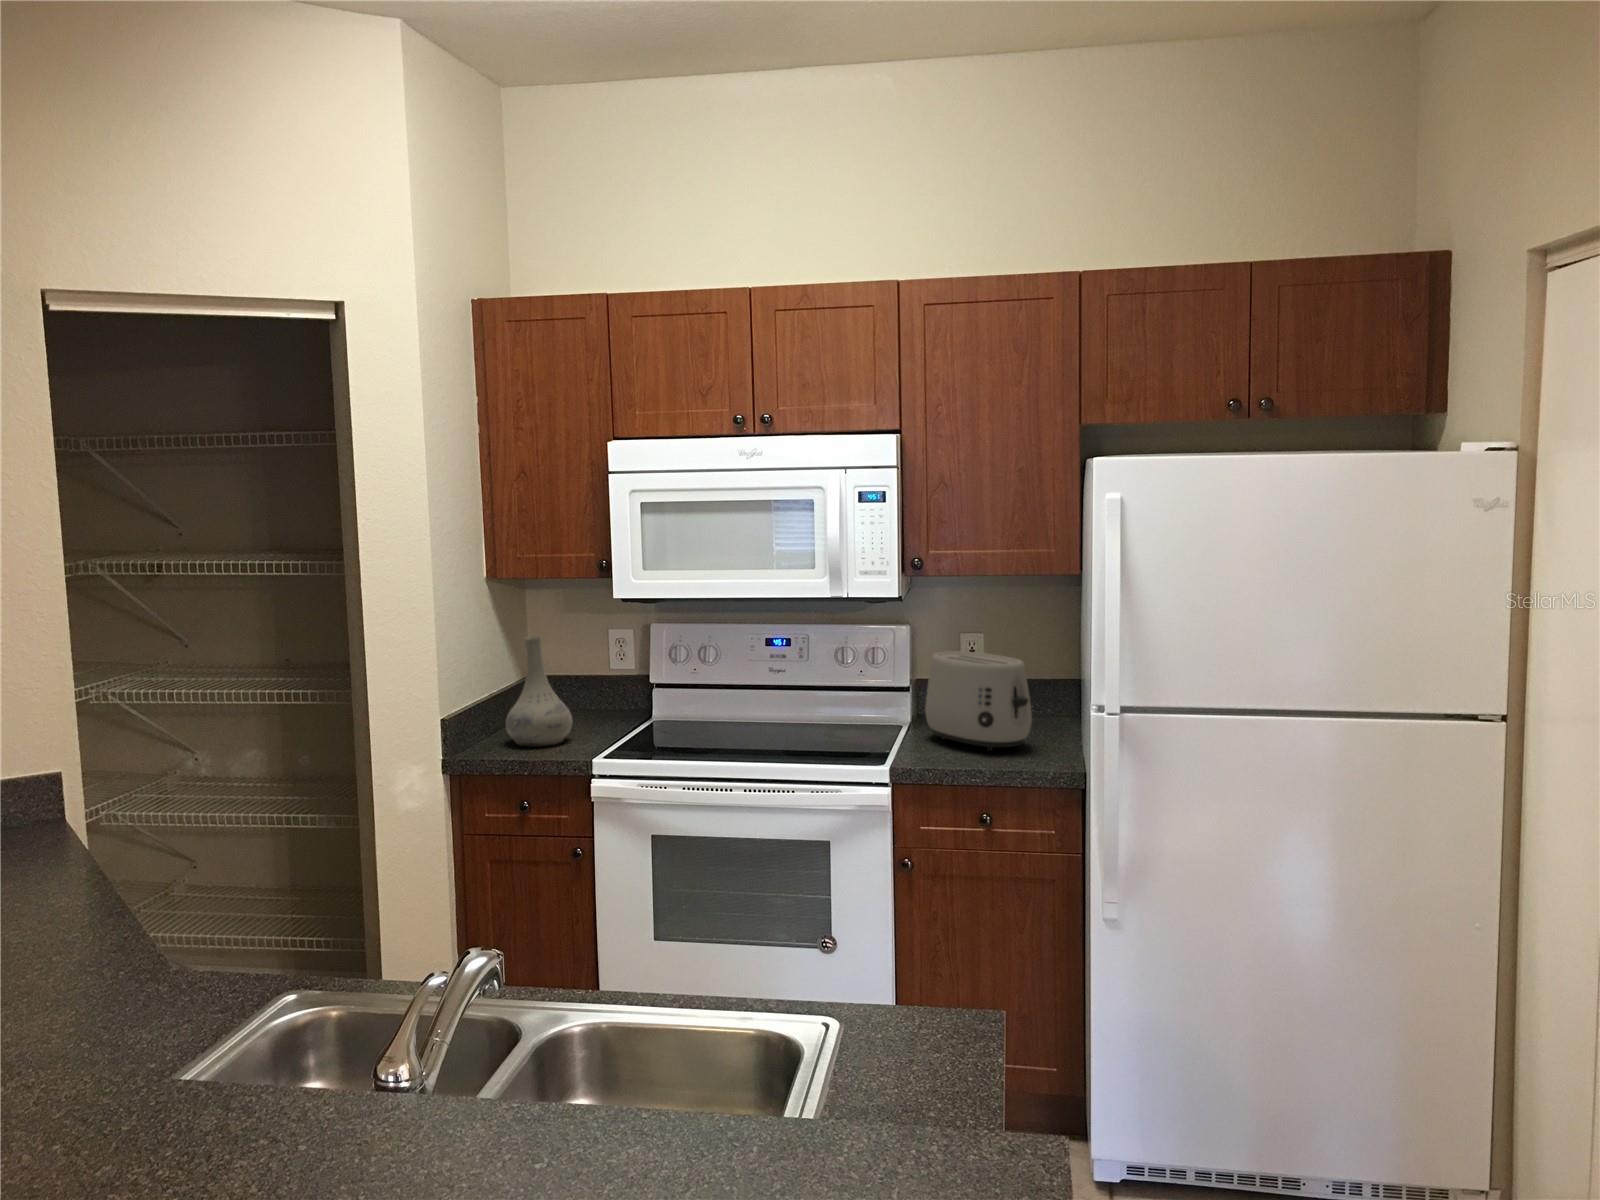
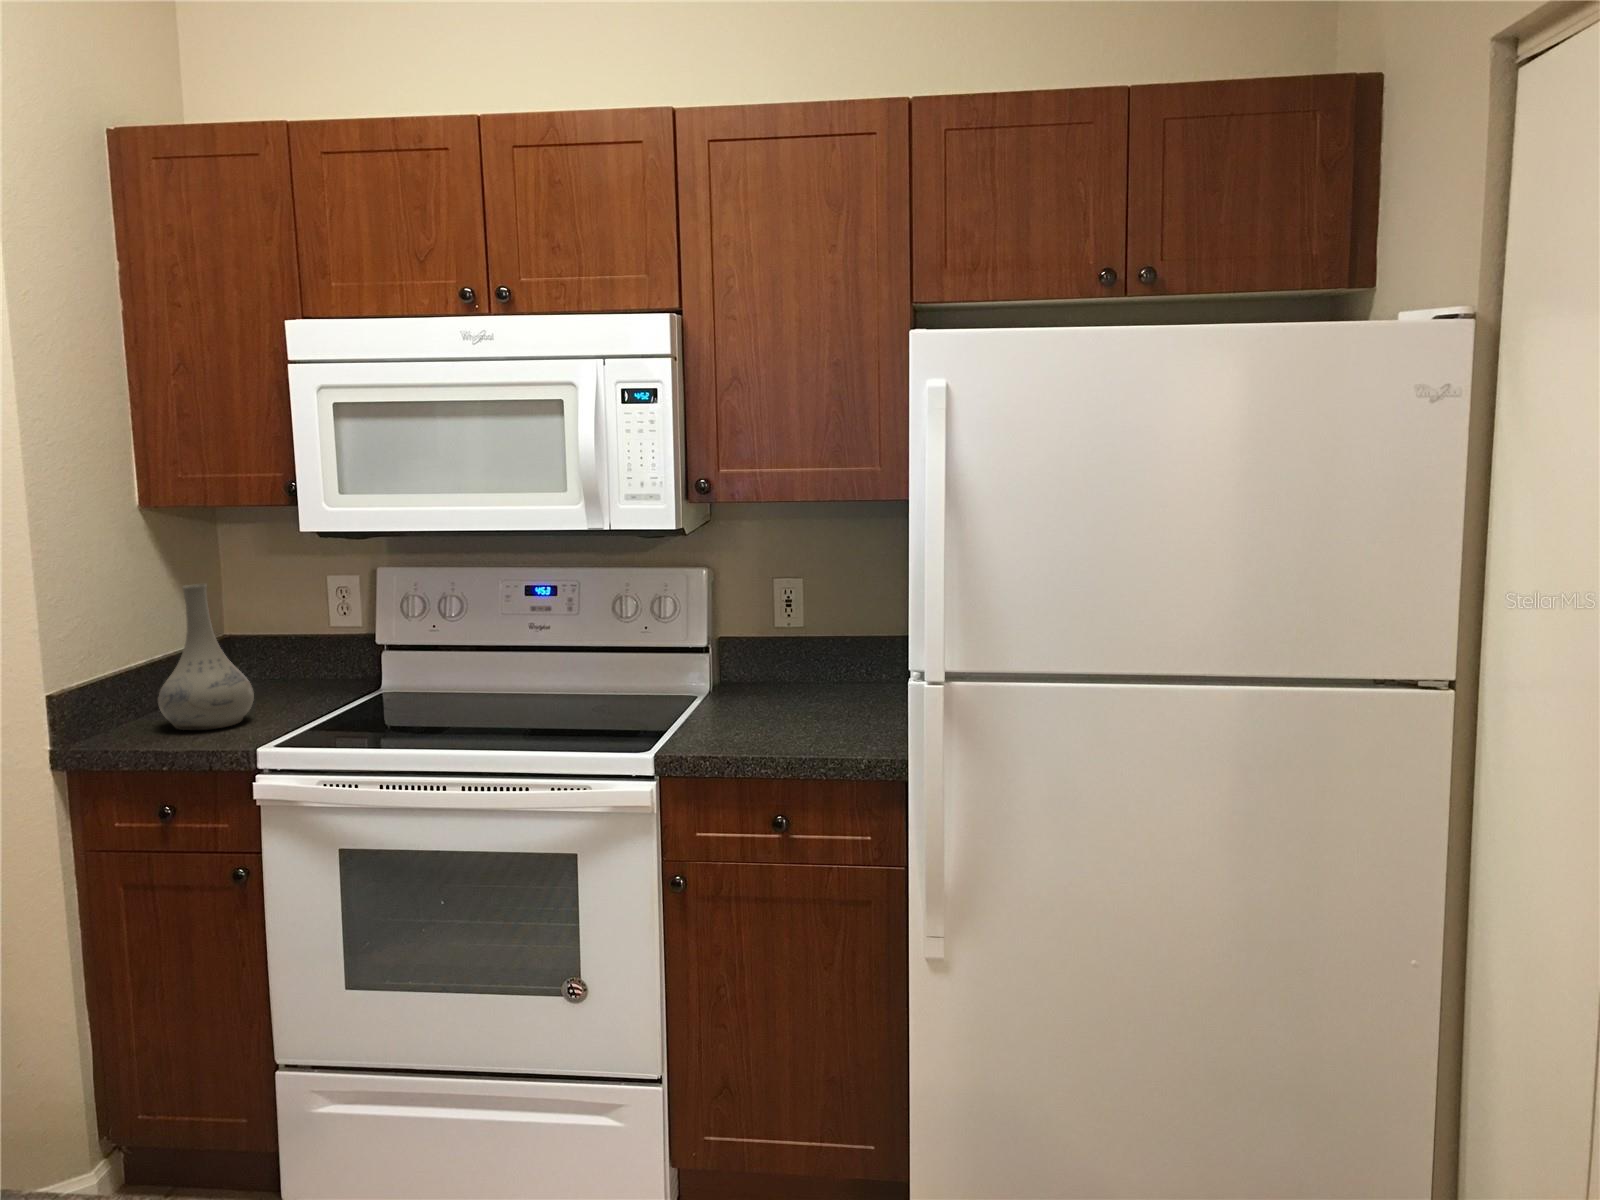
toaster: present [925,651,1032,751] -> none [719,602,851,731]

